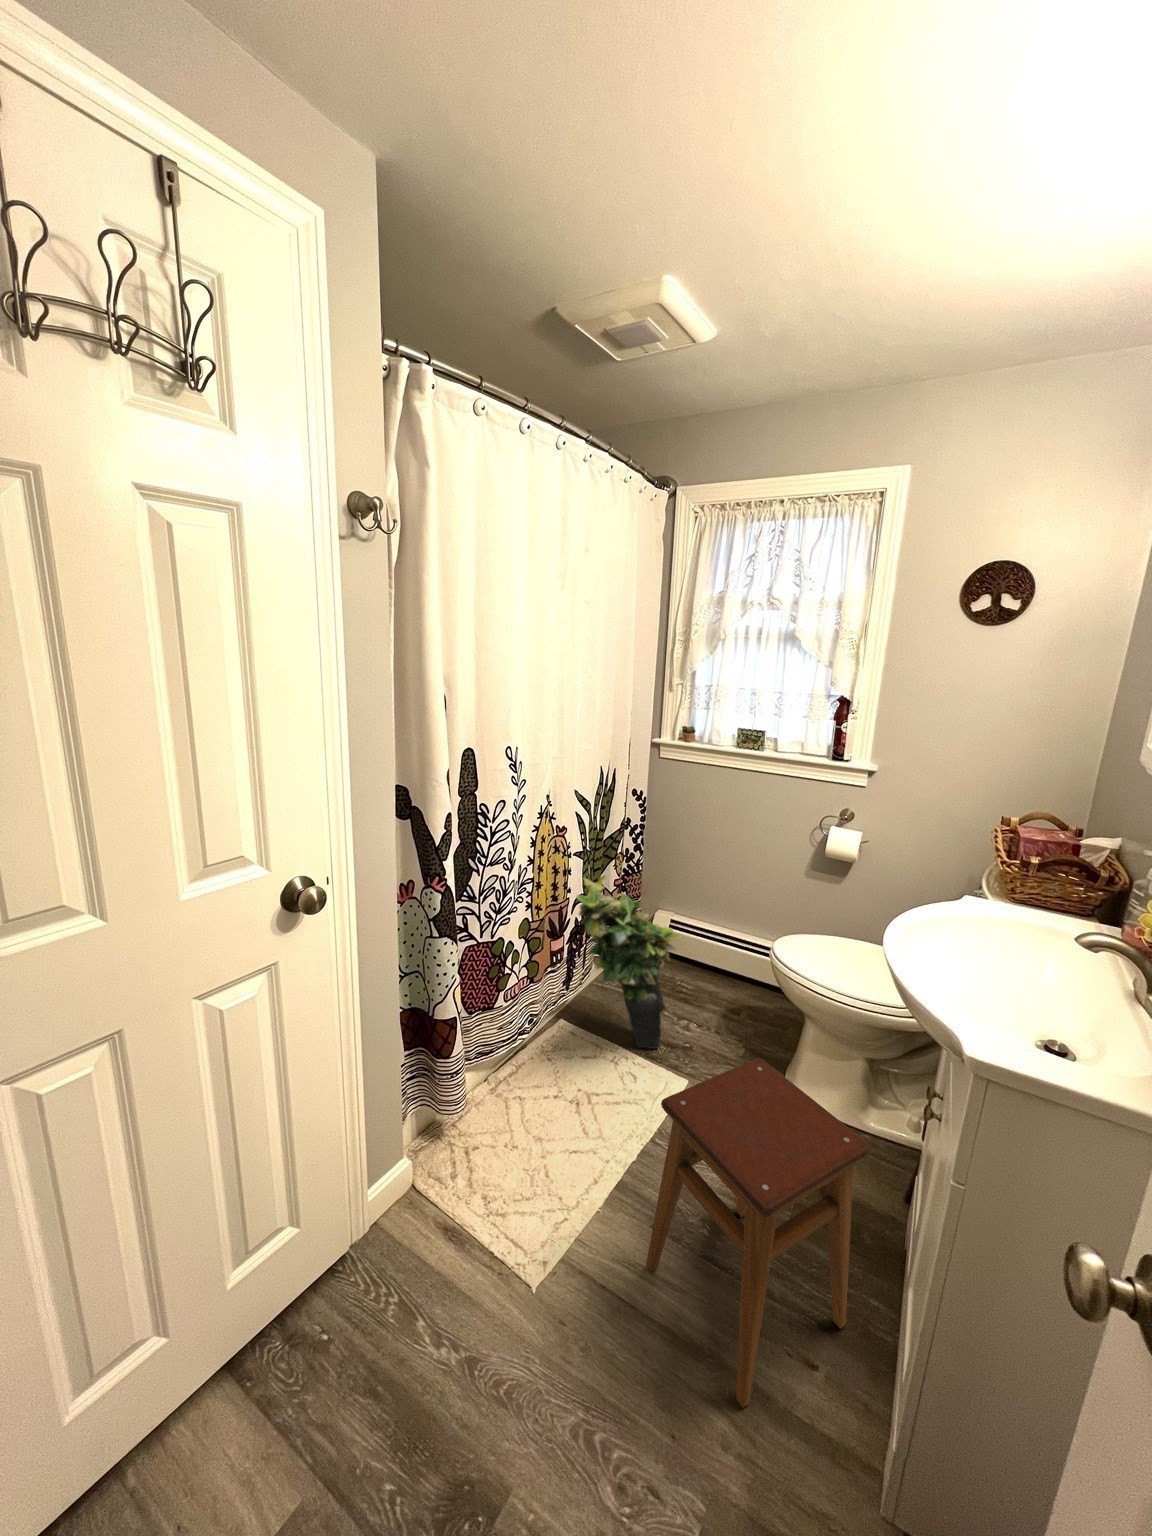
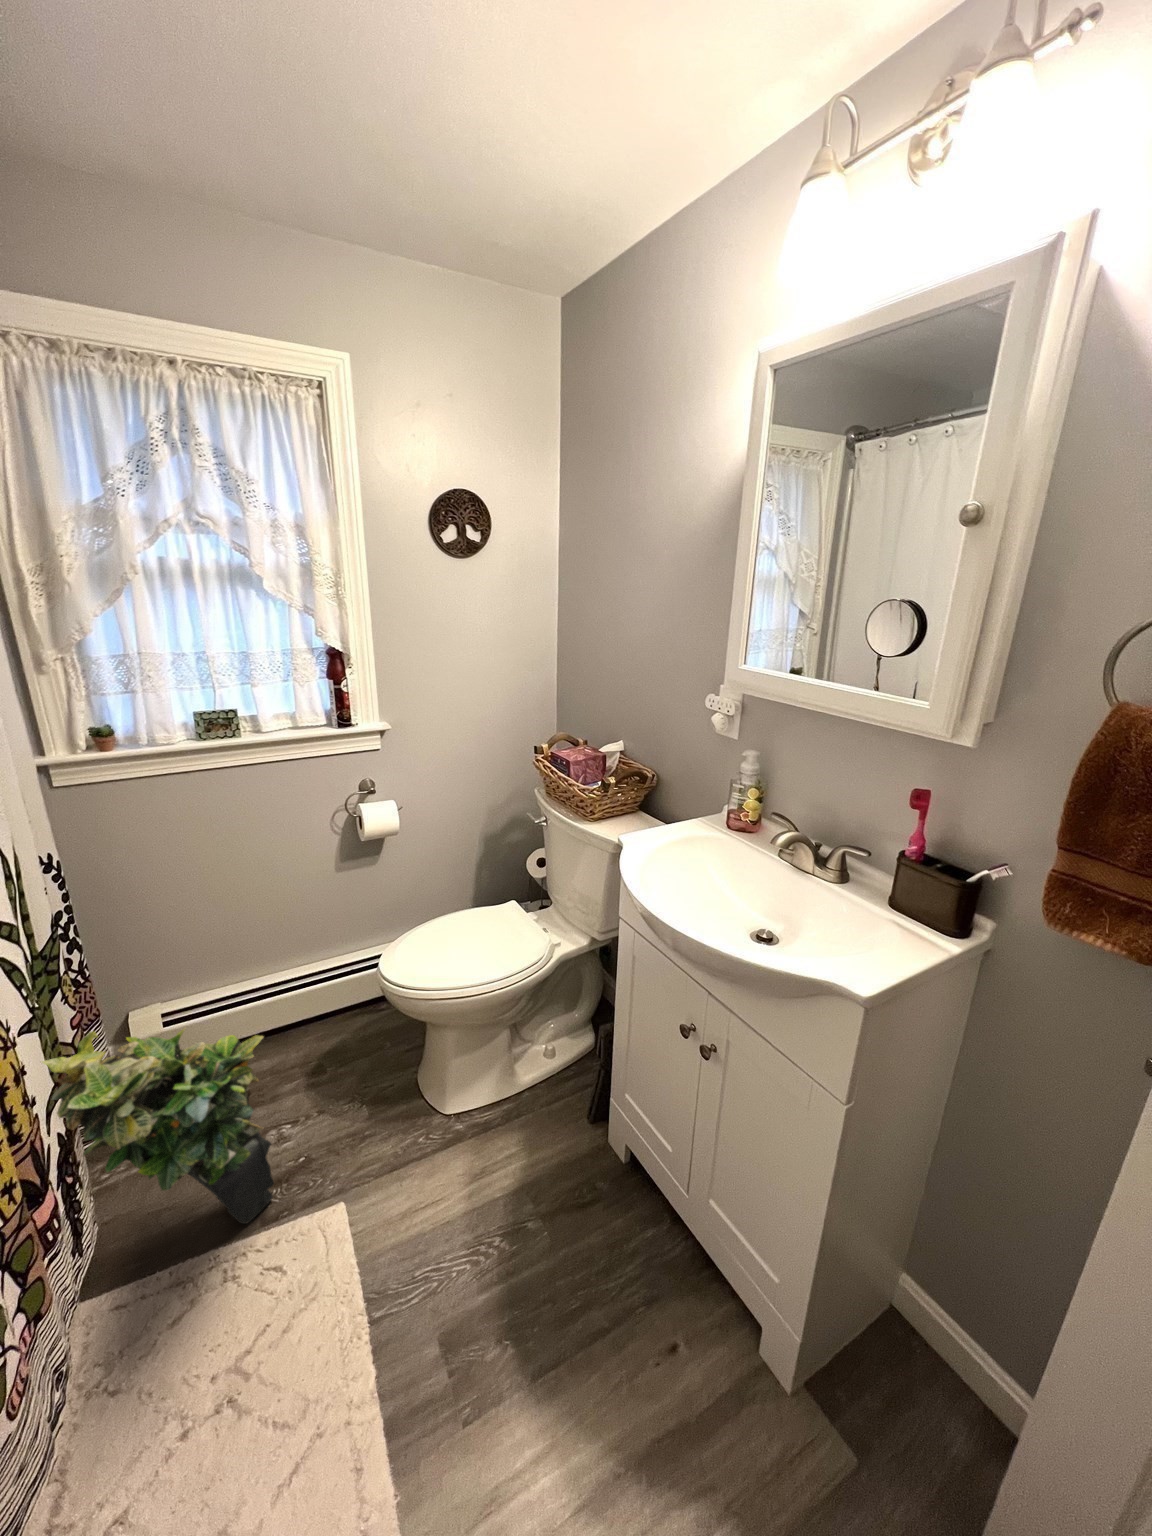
stool: present [646,1058,871,1408] -> none [490,1111,690,1474]

